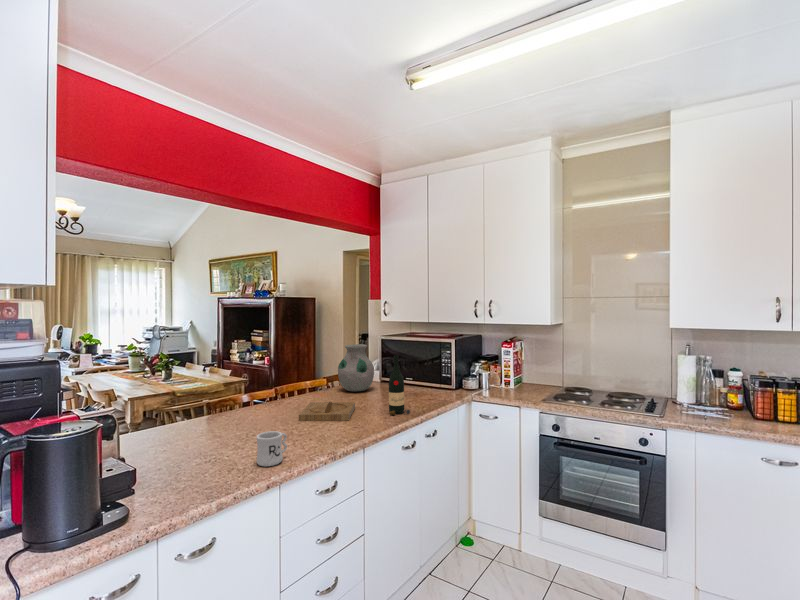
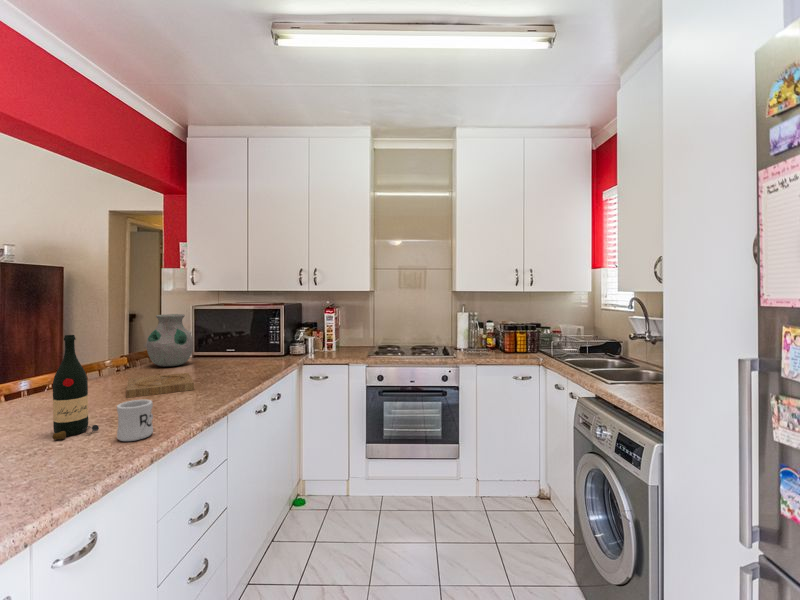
wine bottle: present [389,355,410,415] -> present [53,335,99,440]

